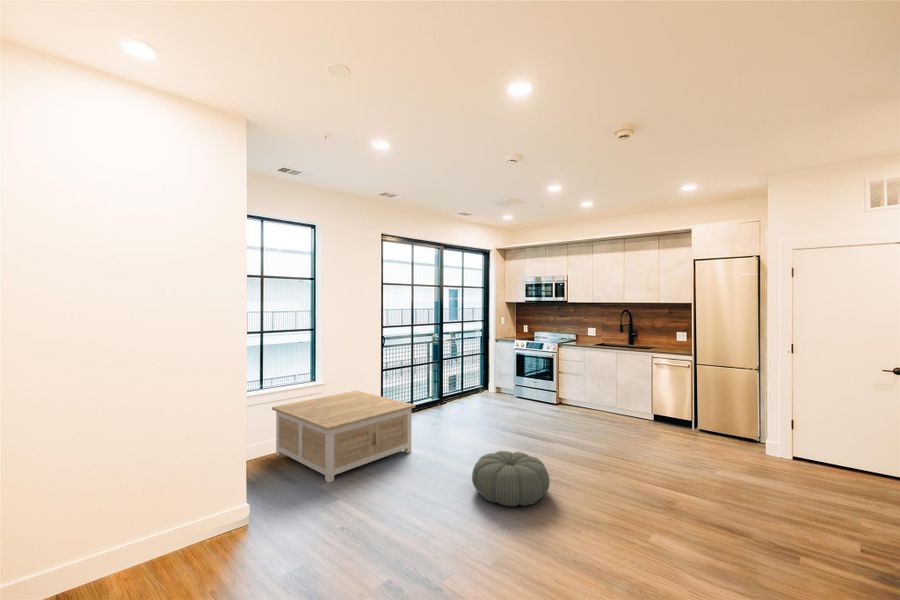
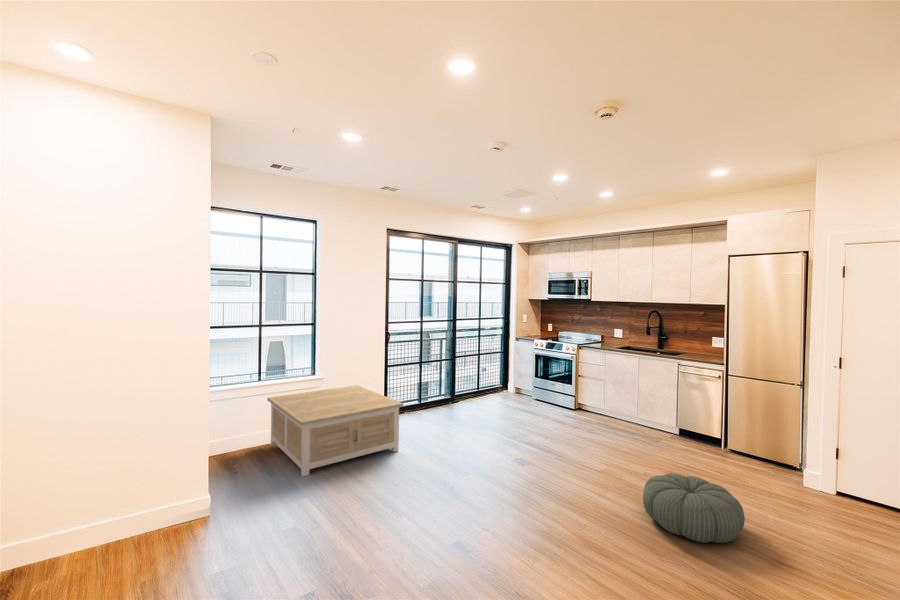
pouf: present [472,451,550,506] -> present [643,473,745,543]

